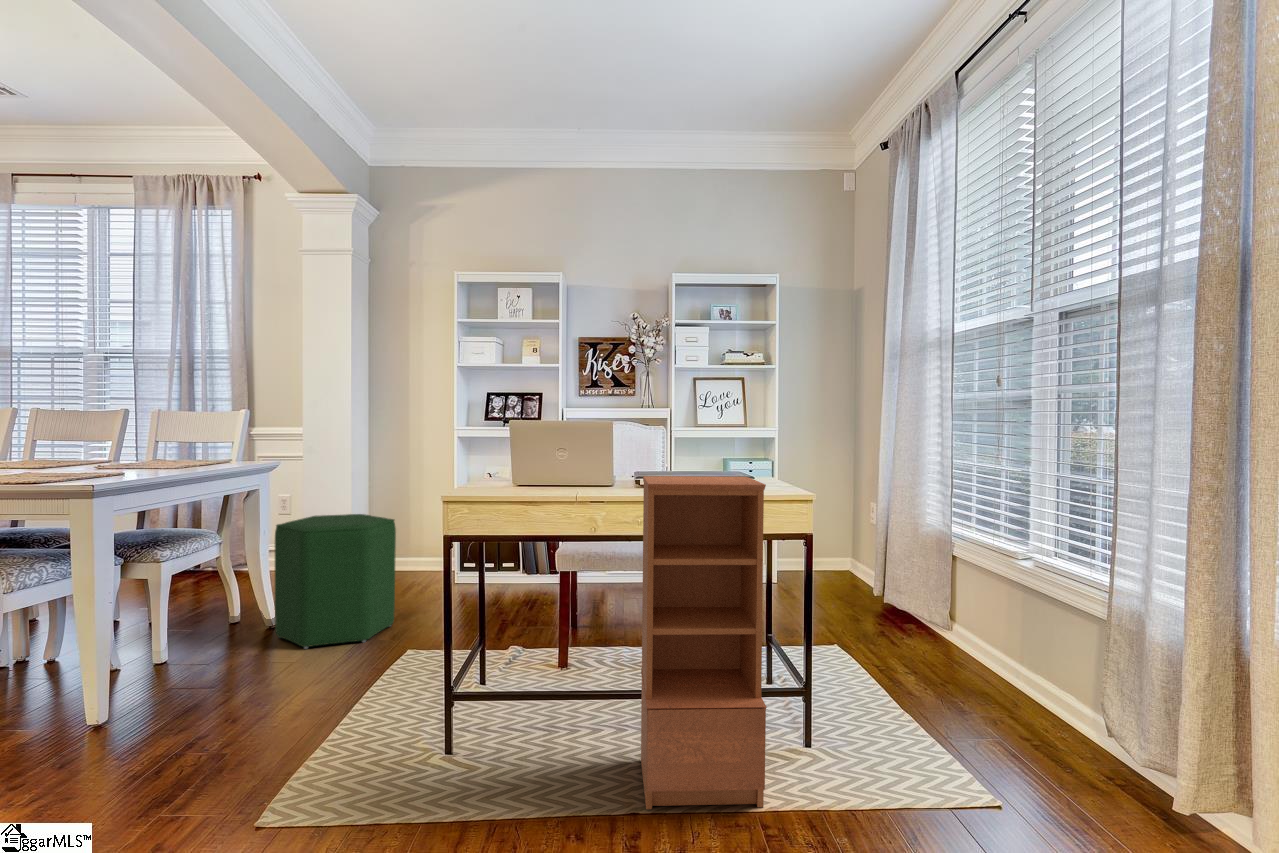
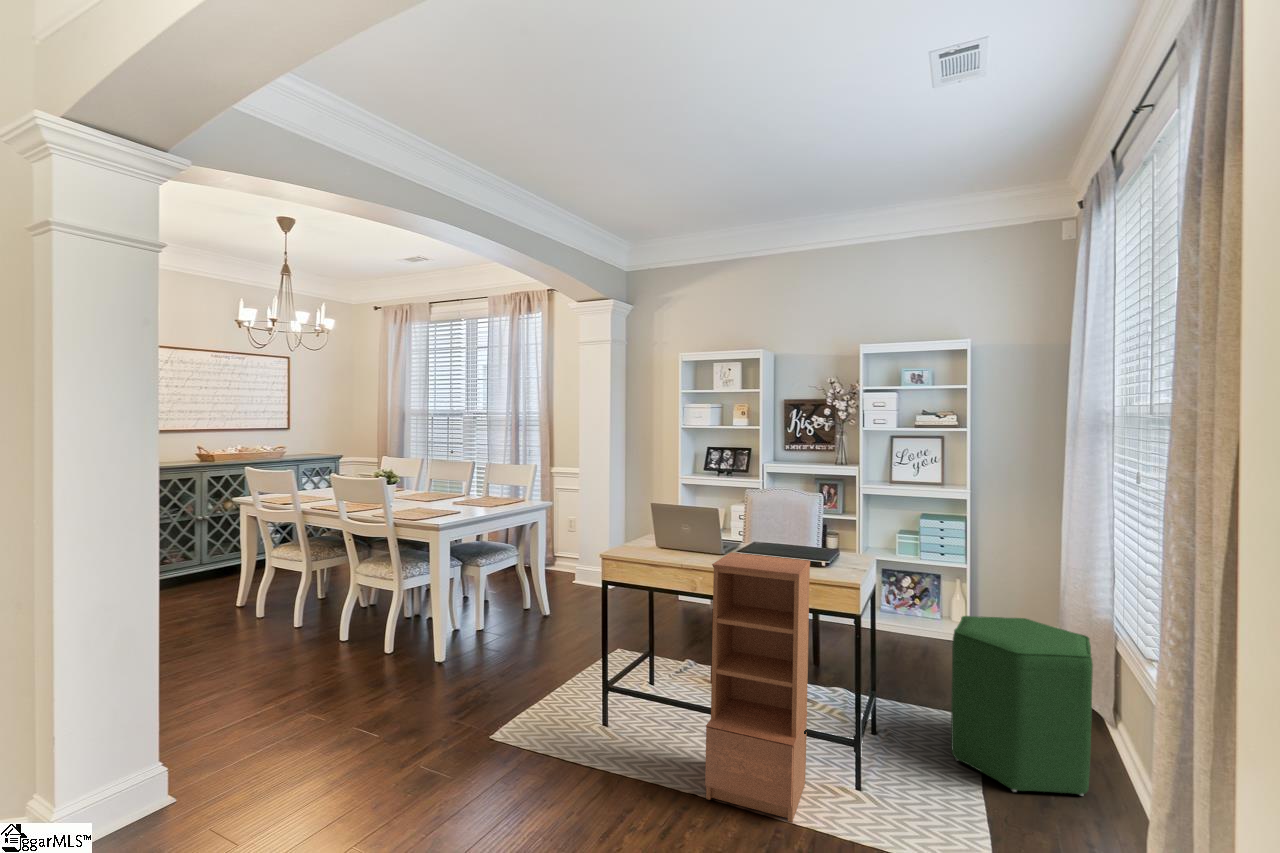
ottoman: present [275,514,396,649] -> present [951,616,1093,796]

